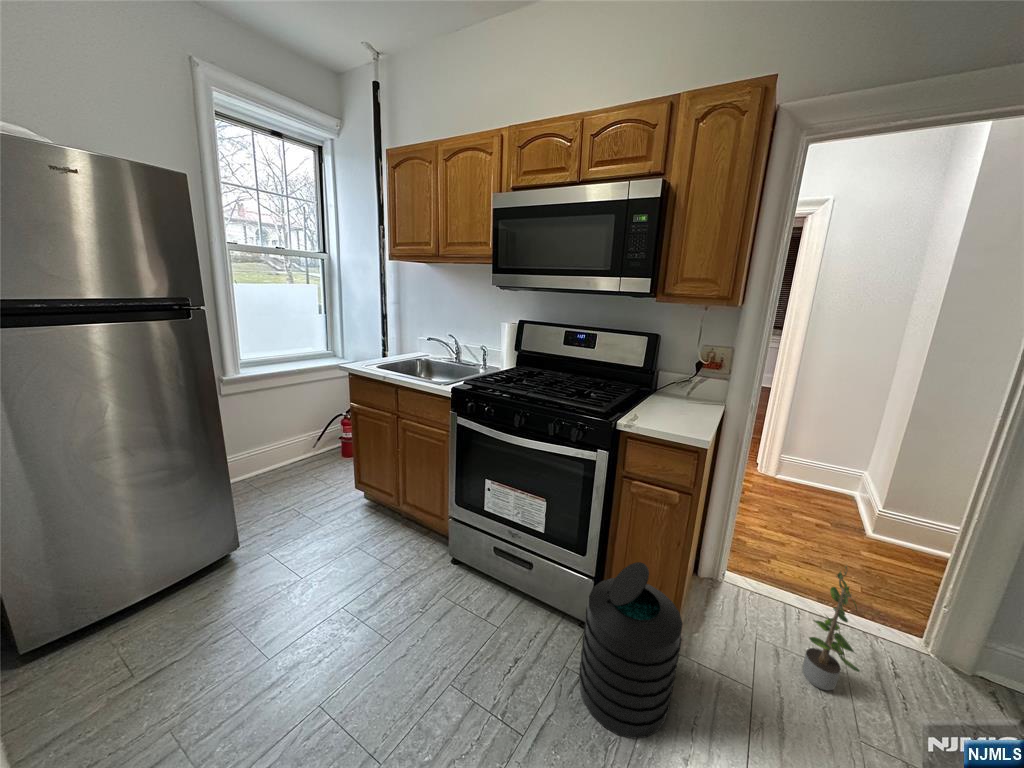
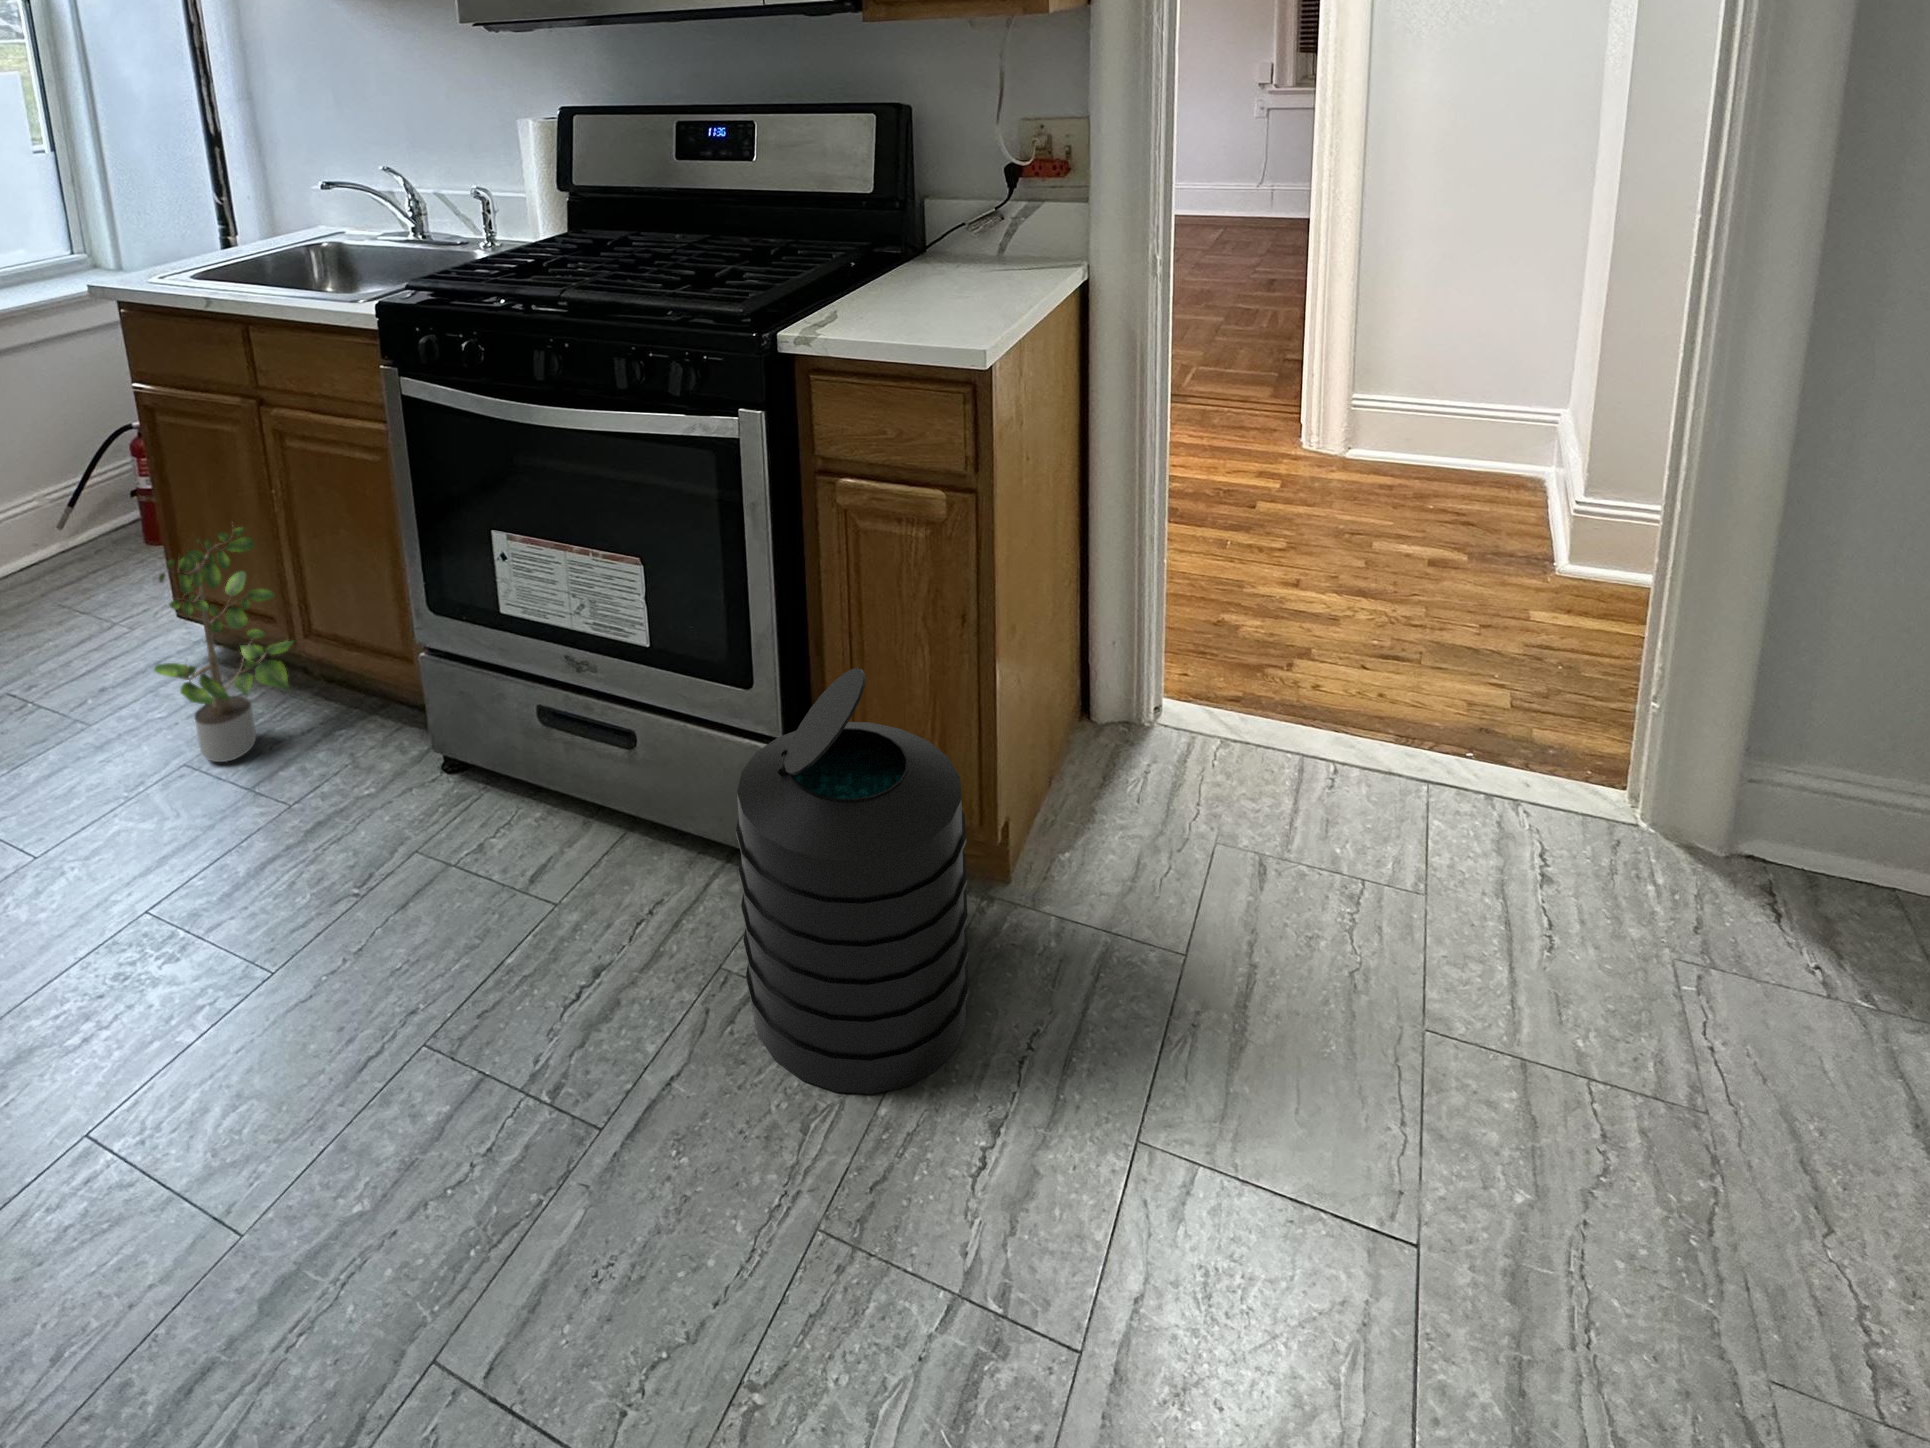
potted plant: present [802,566,860,690] -> present [154,528,294,762]

